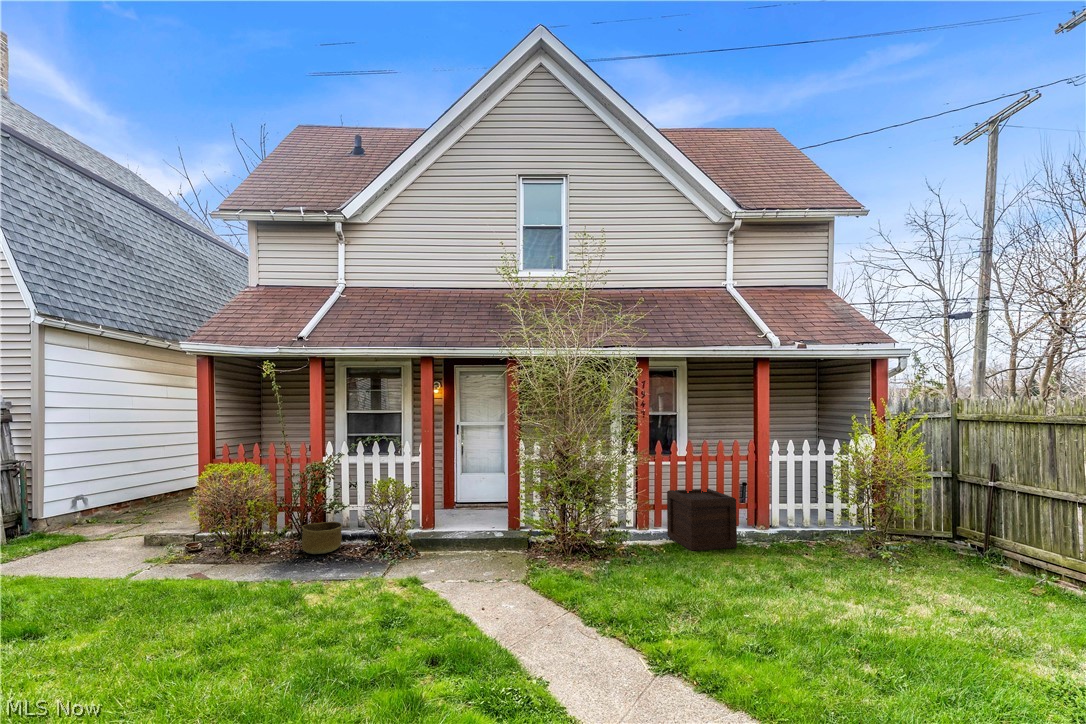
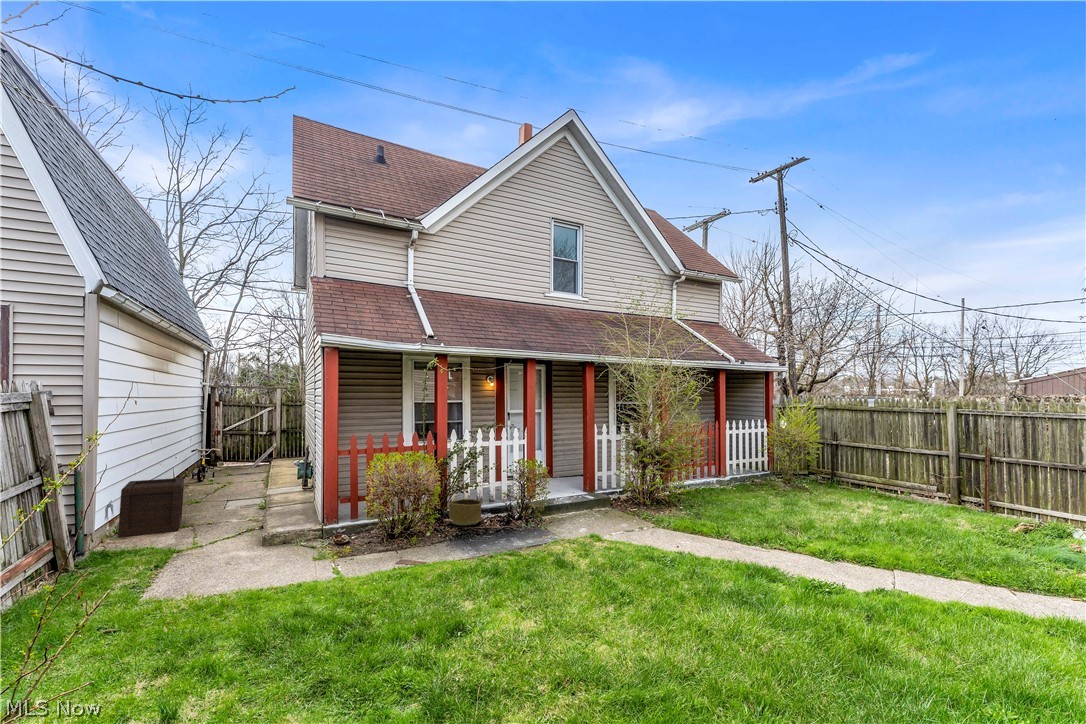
wooden crate: present [667,489,737,551] -> present [118,478,184,537]

